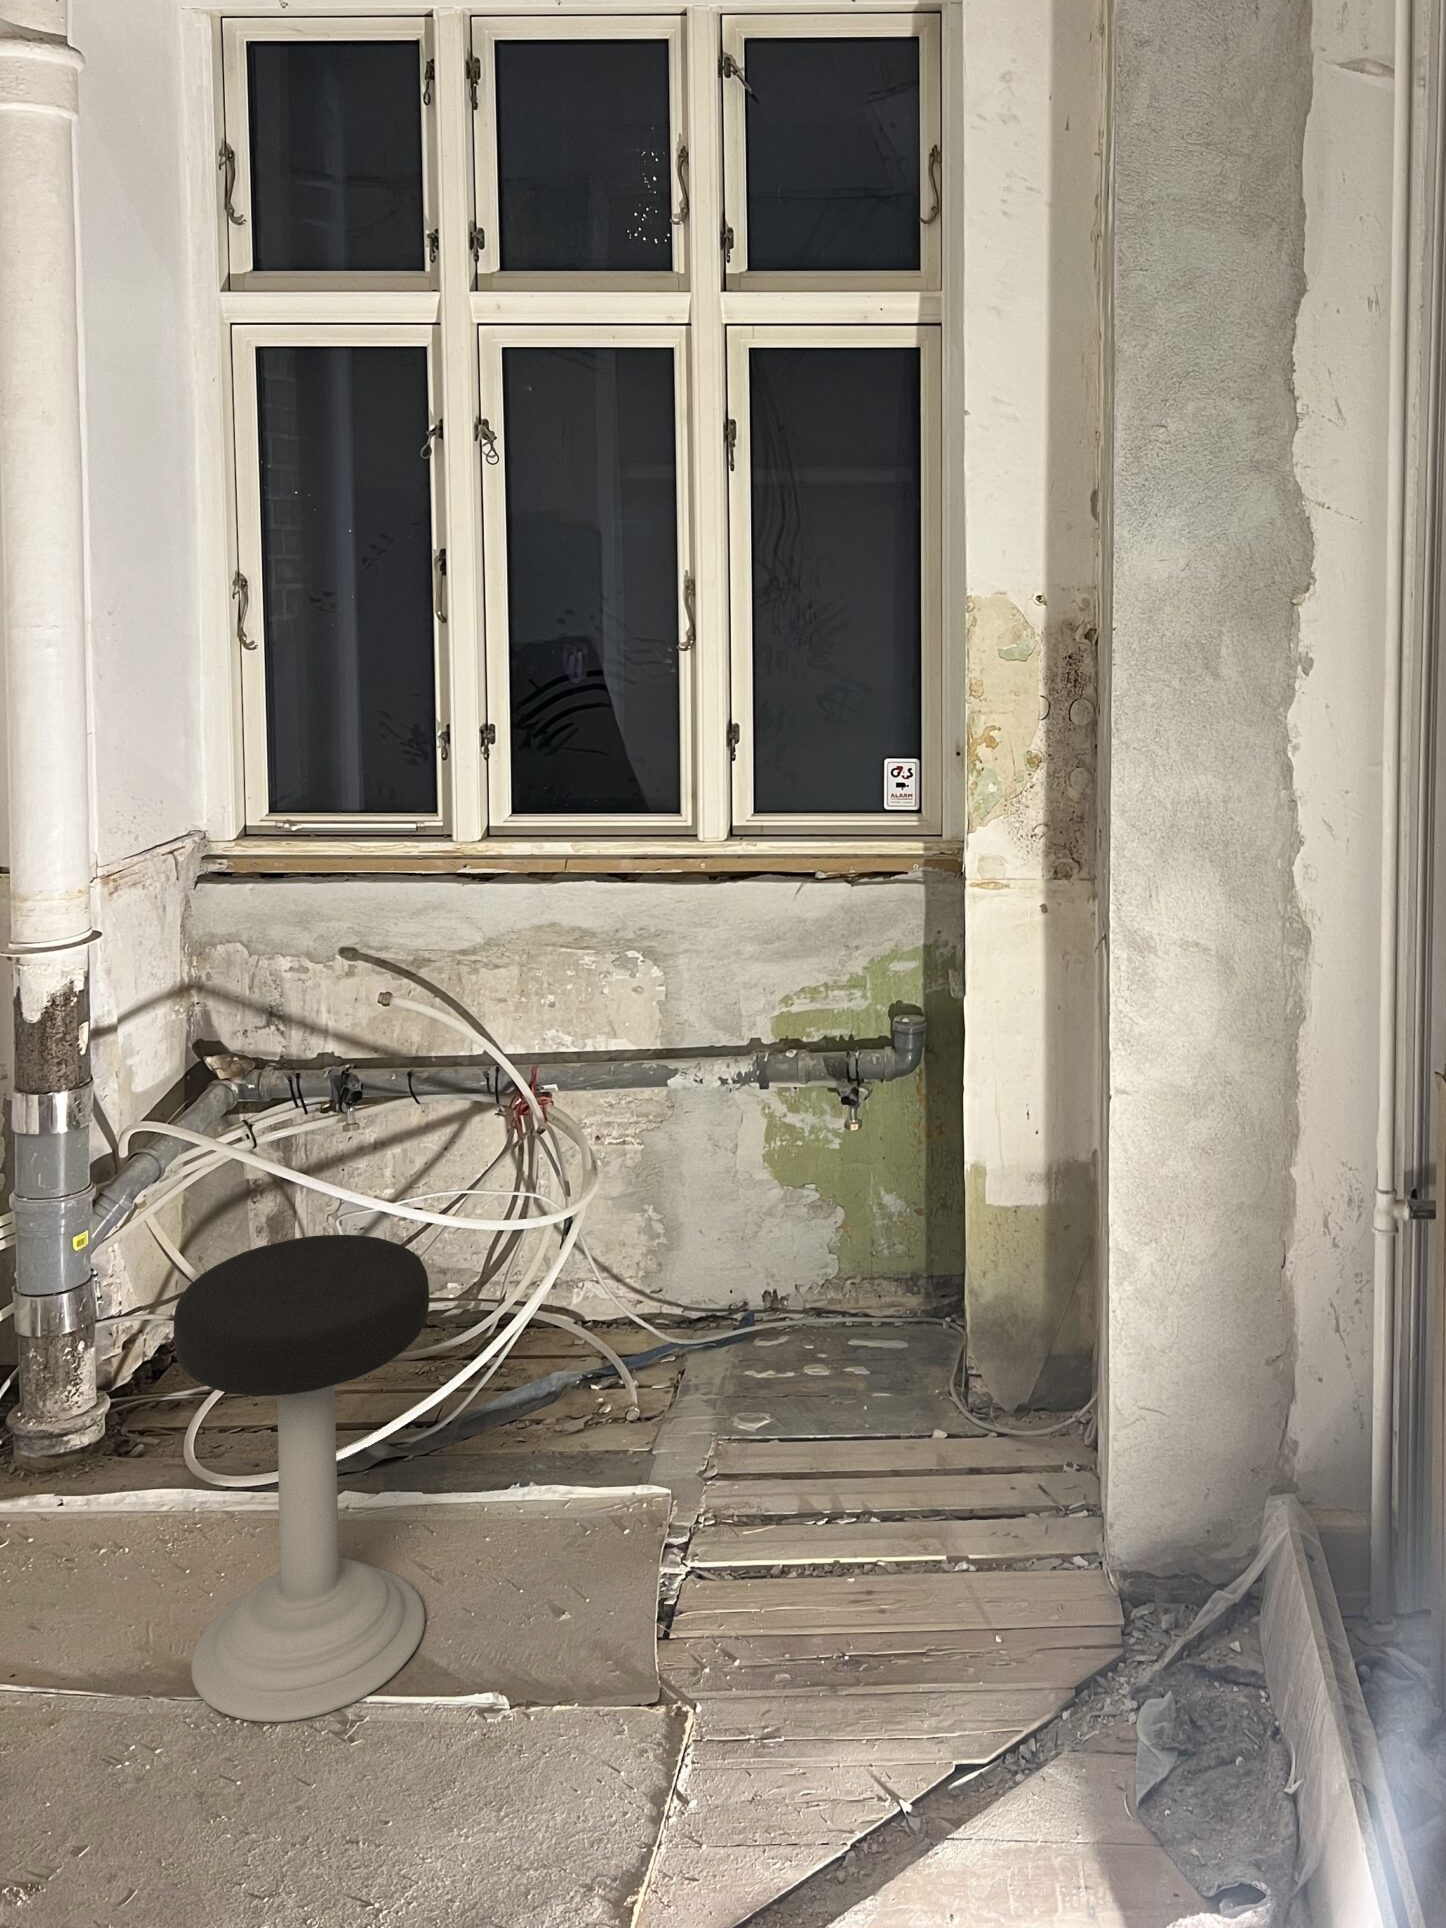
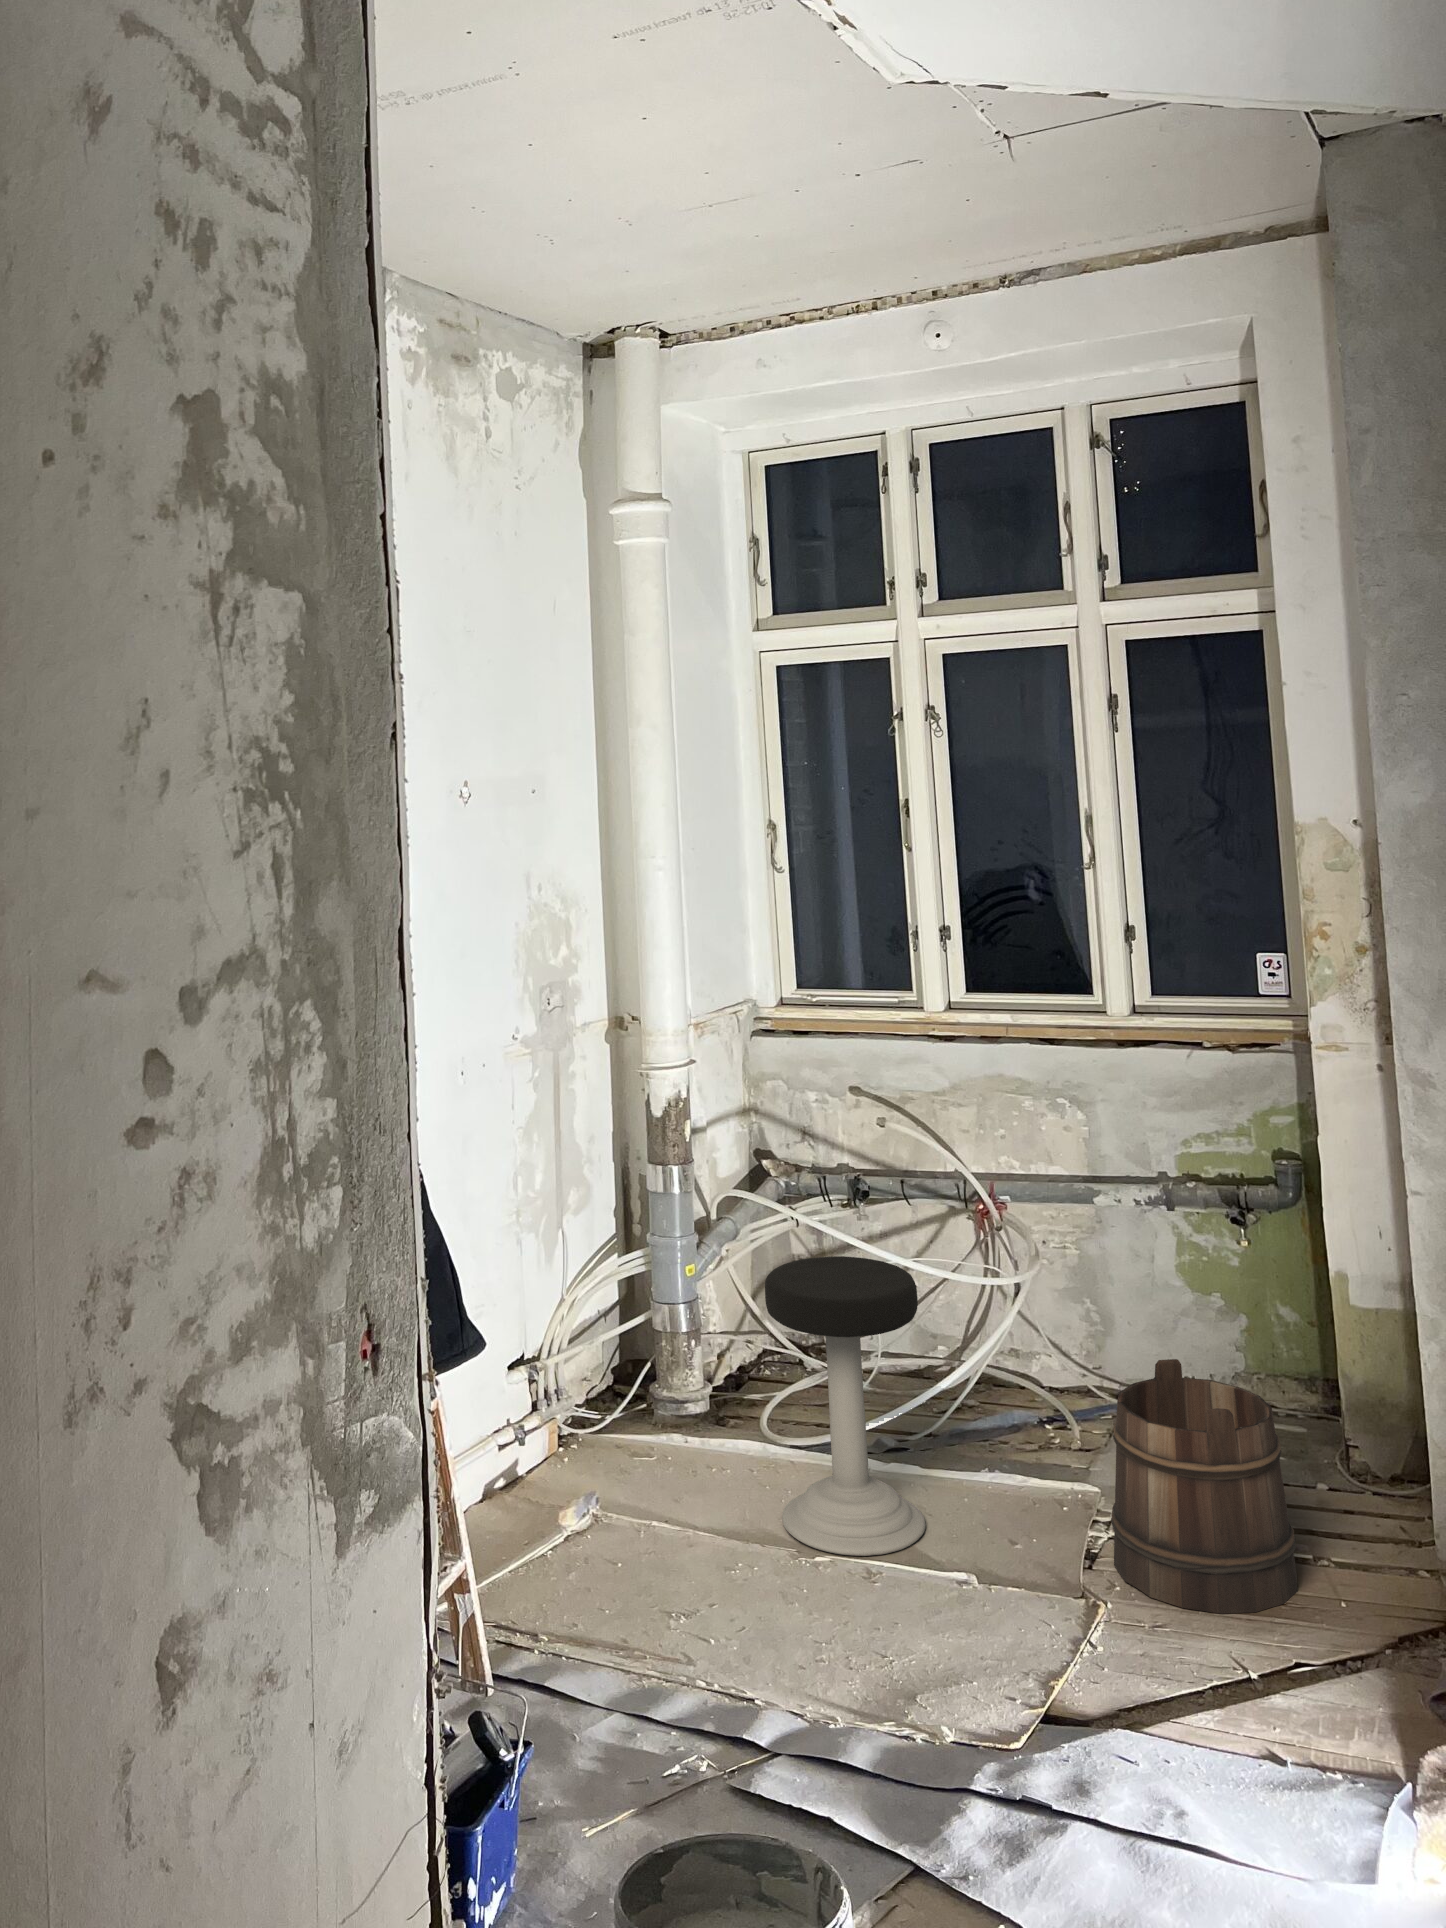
bucket: none [697,1323,935,1696] -> present [1111,1359,1298,1614]

